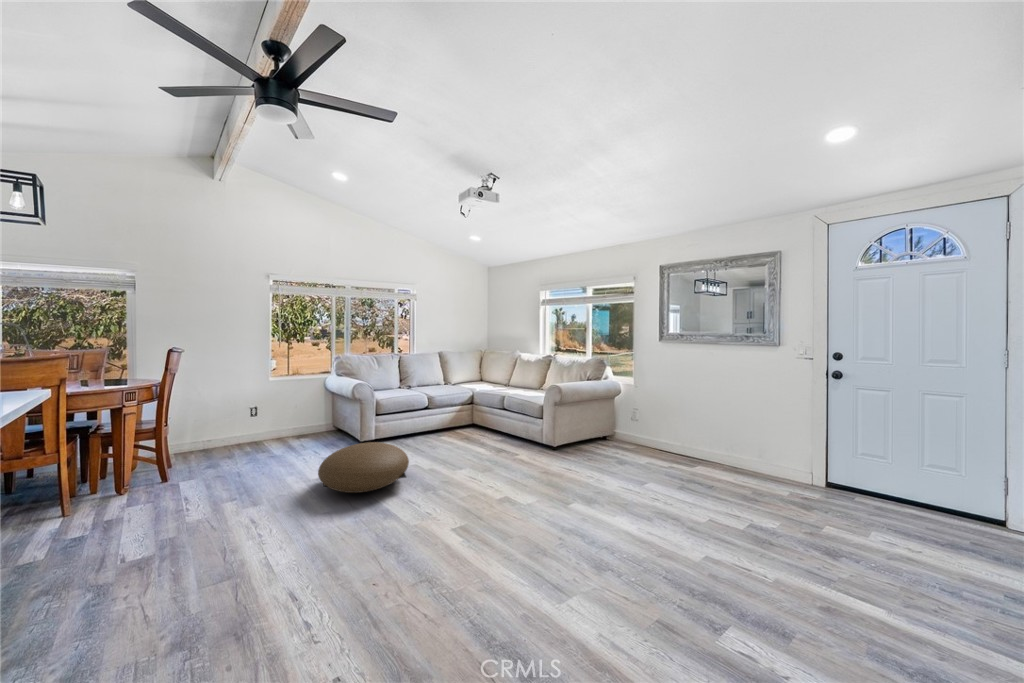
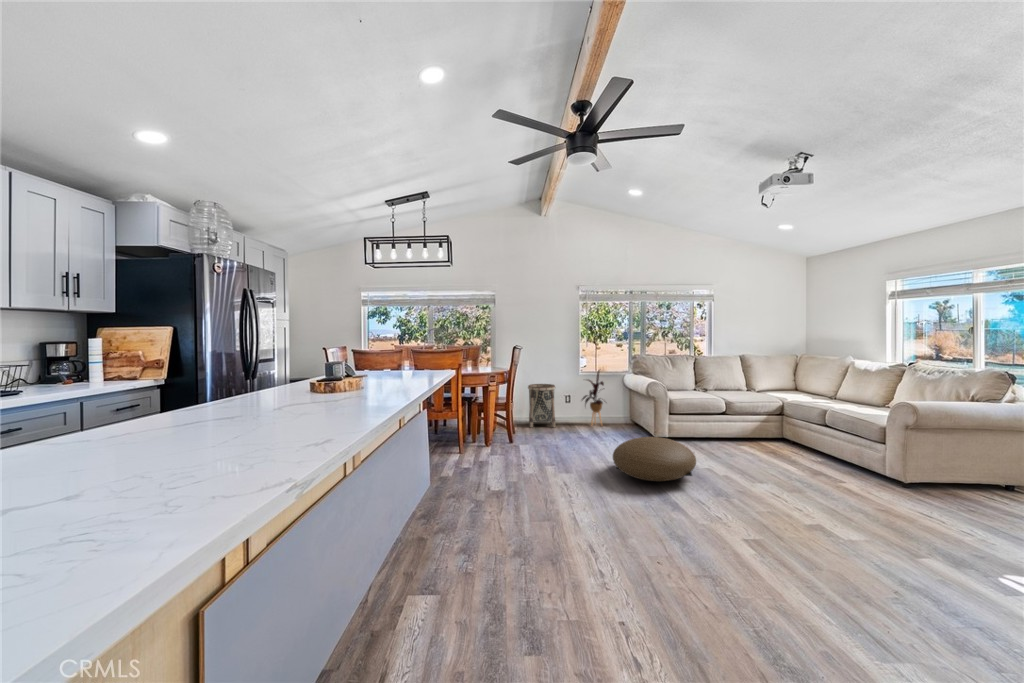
house plant: none [271,373,306,439] -> present [582,370,604,425]
basket: none [192,395,236,454] -> present [528,384,555,427]

